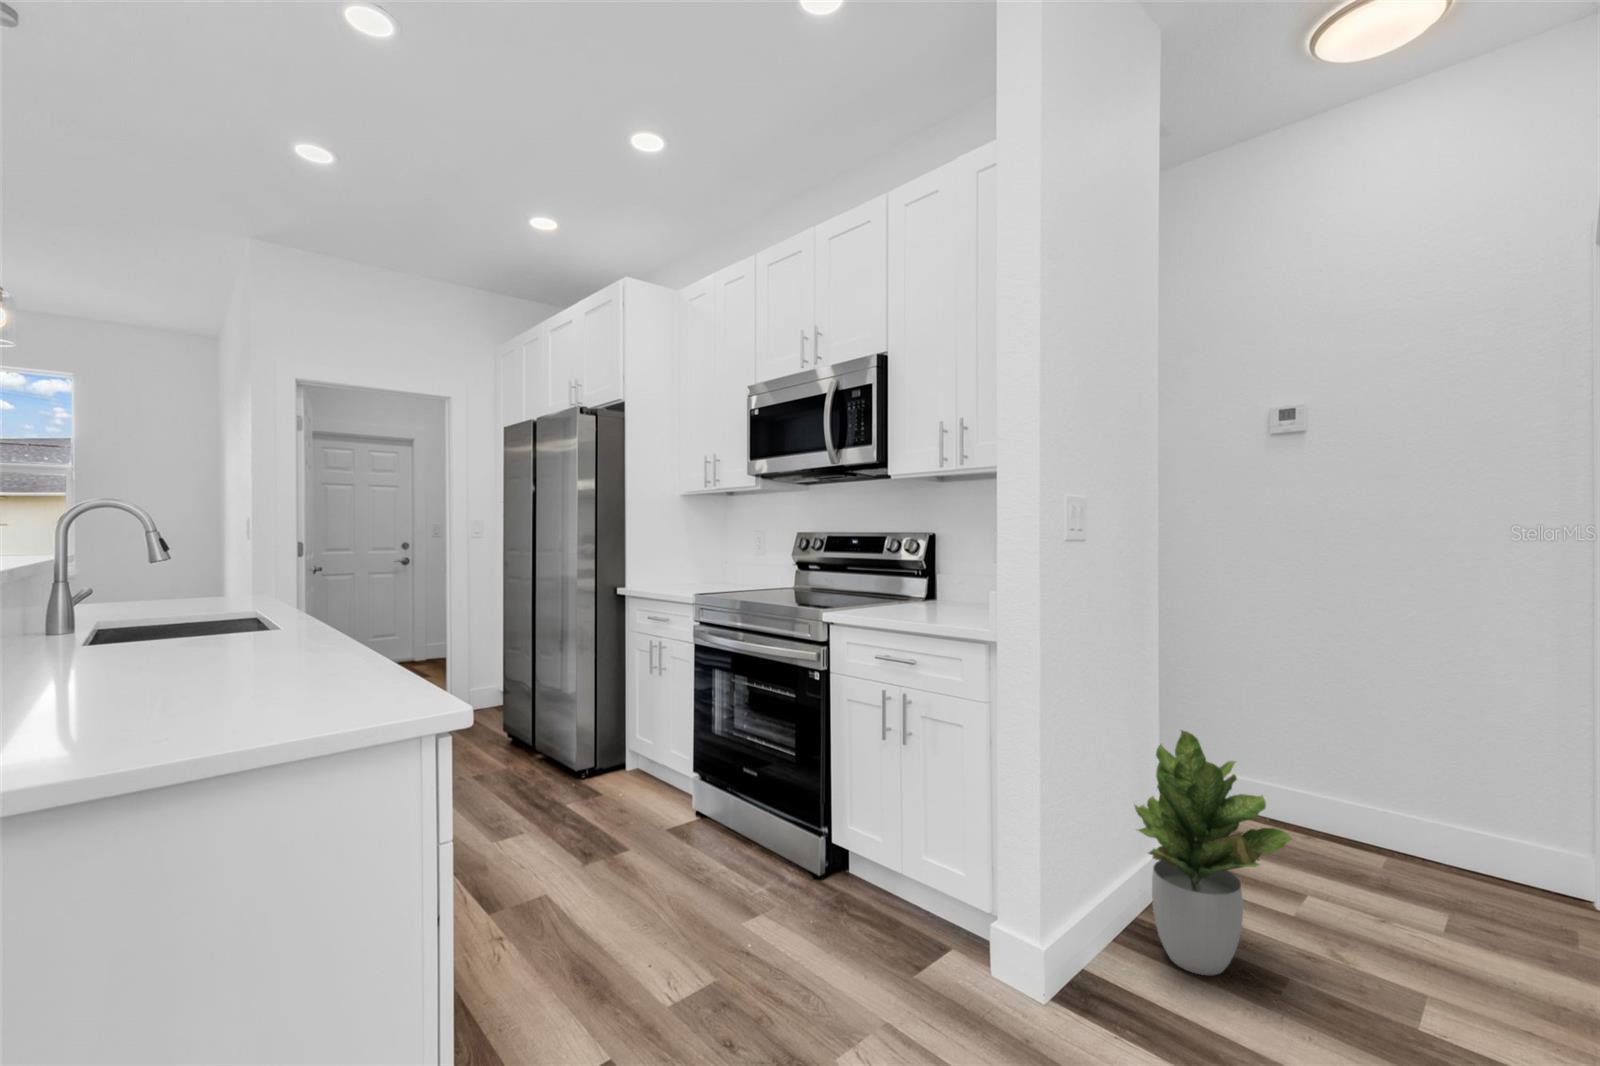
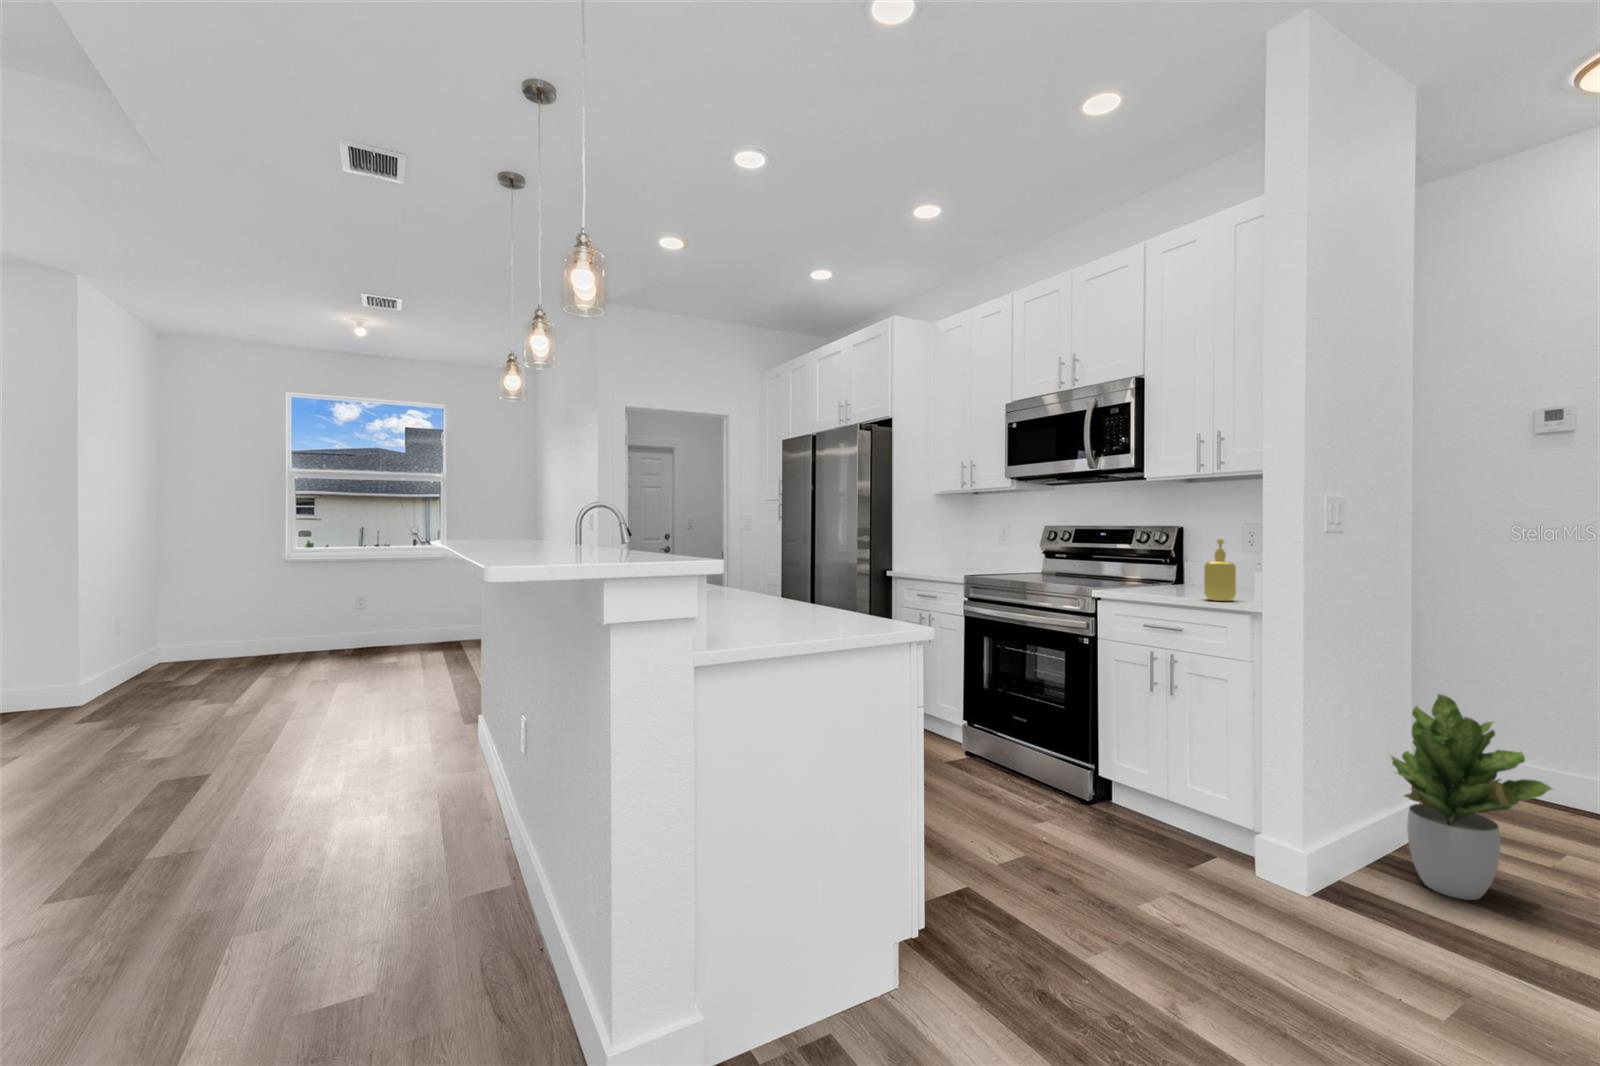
soap dispenser: none [938,551,971,627] -> present [1204,539,1236,601]

